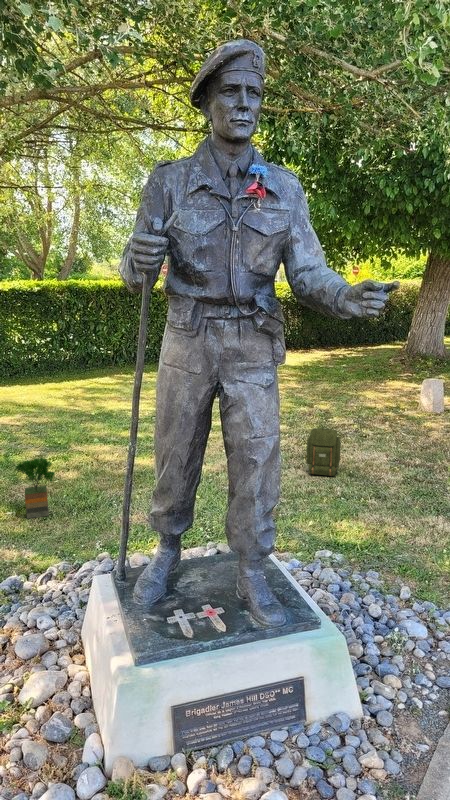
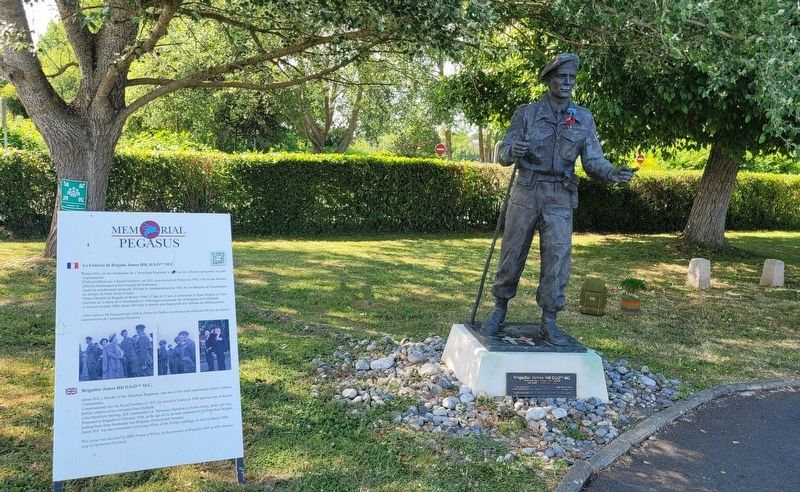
potted tree: present [15,458,55,518] -> present [620,279,647,315]

